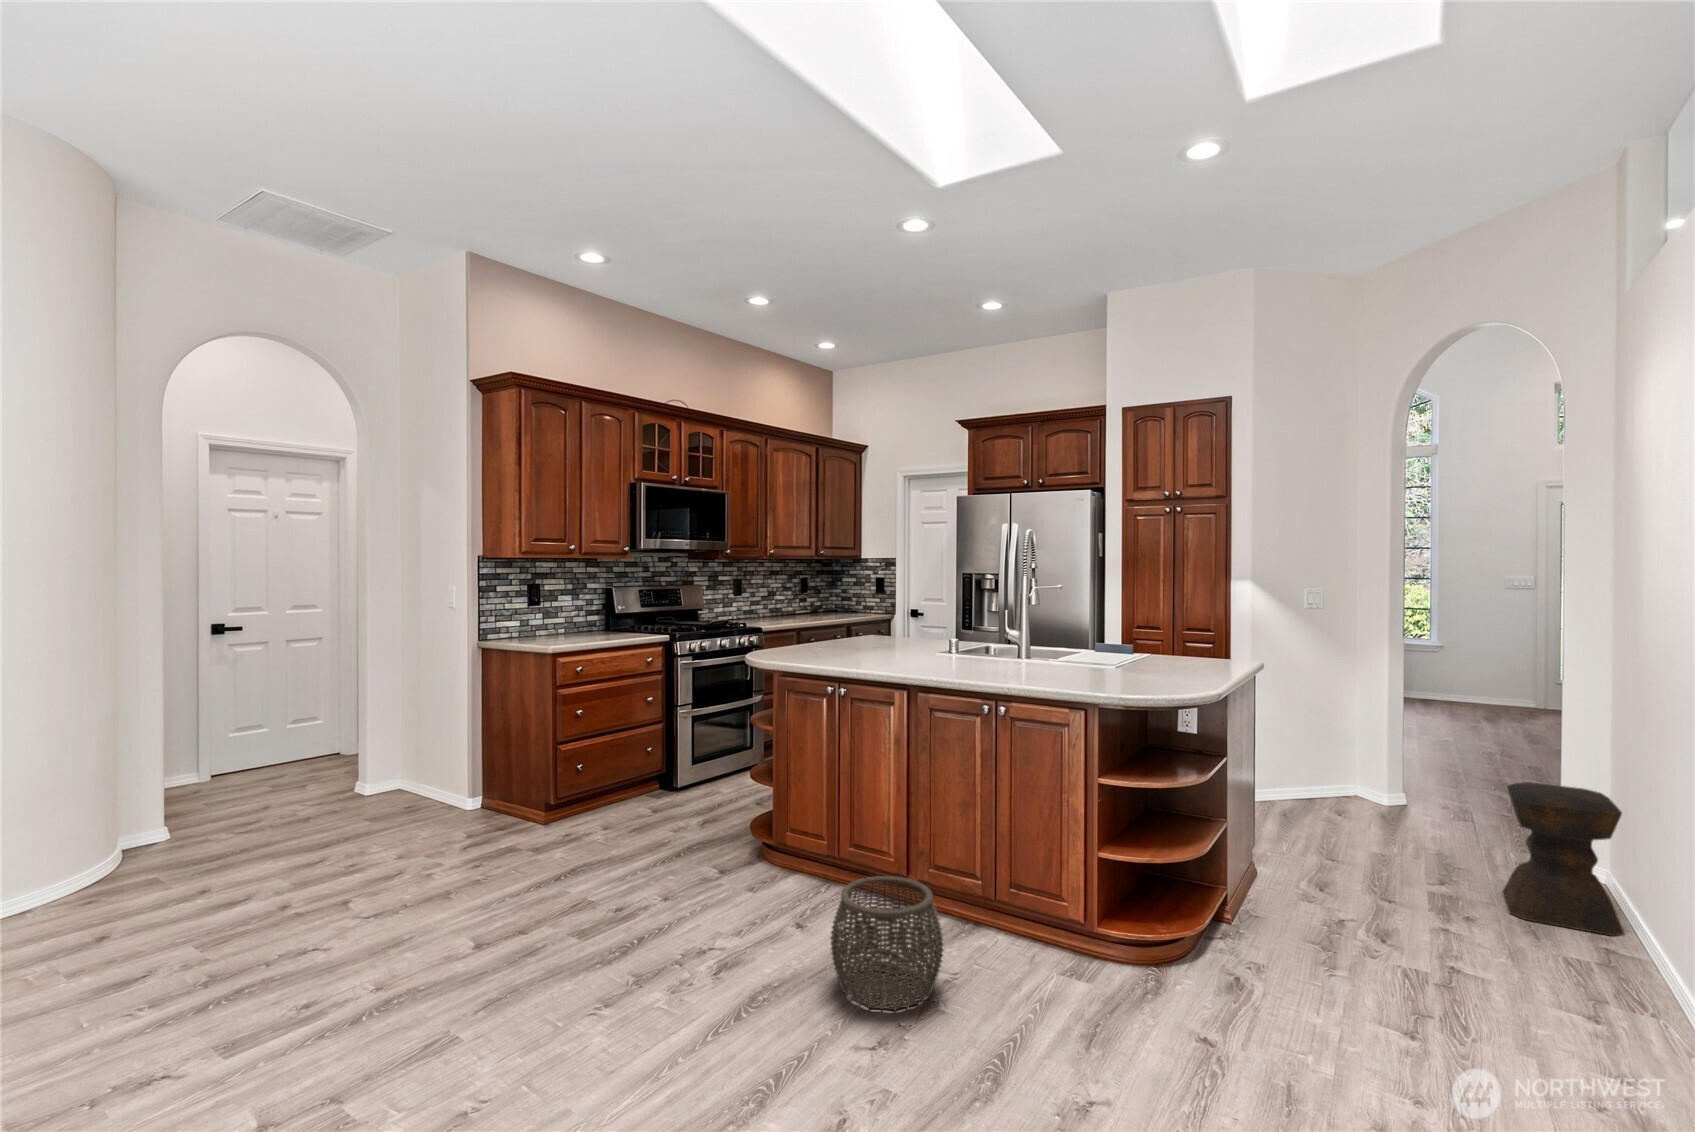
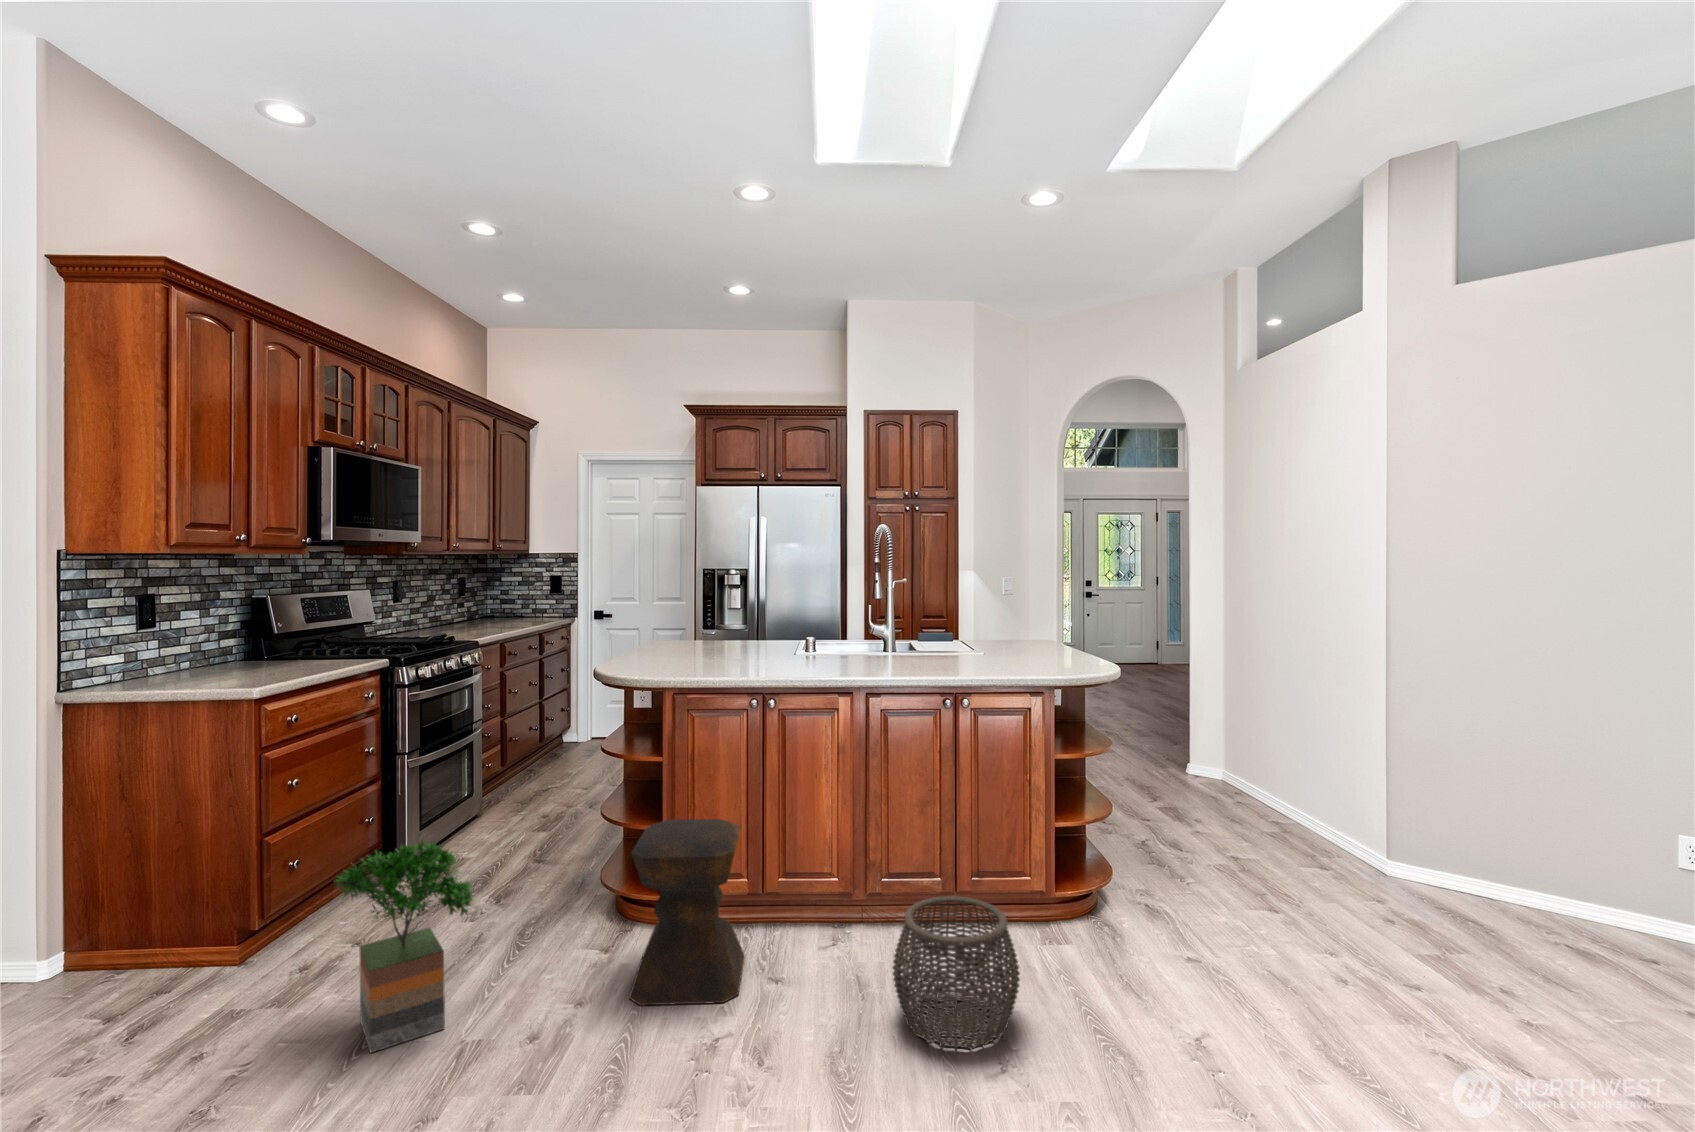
potted tree: none [534,756,616,887] -> present [336,842,473,1053]
stool: present [1503,782,1624,936] -> present [629,819,745,1005]

